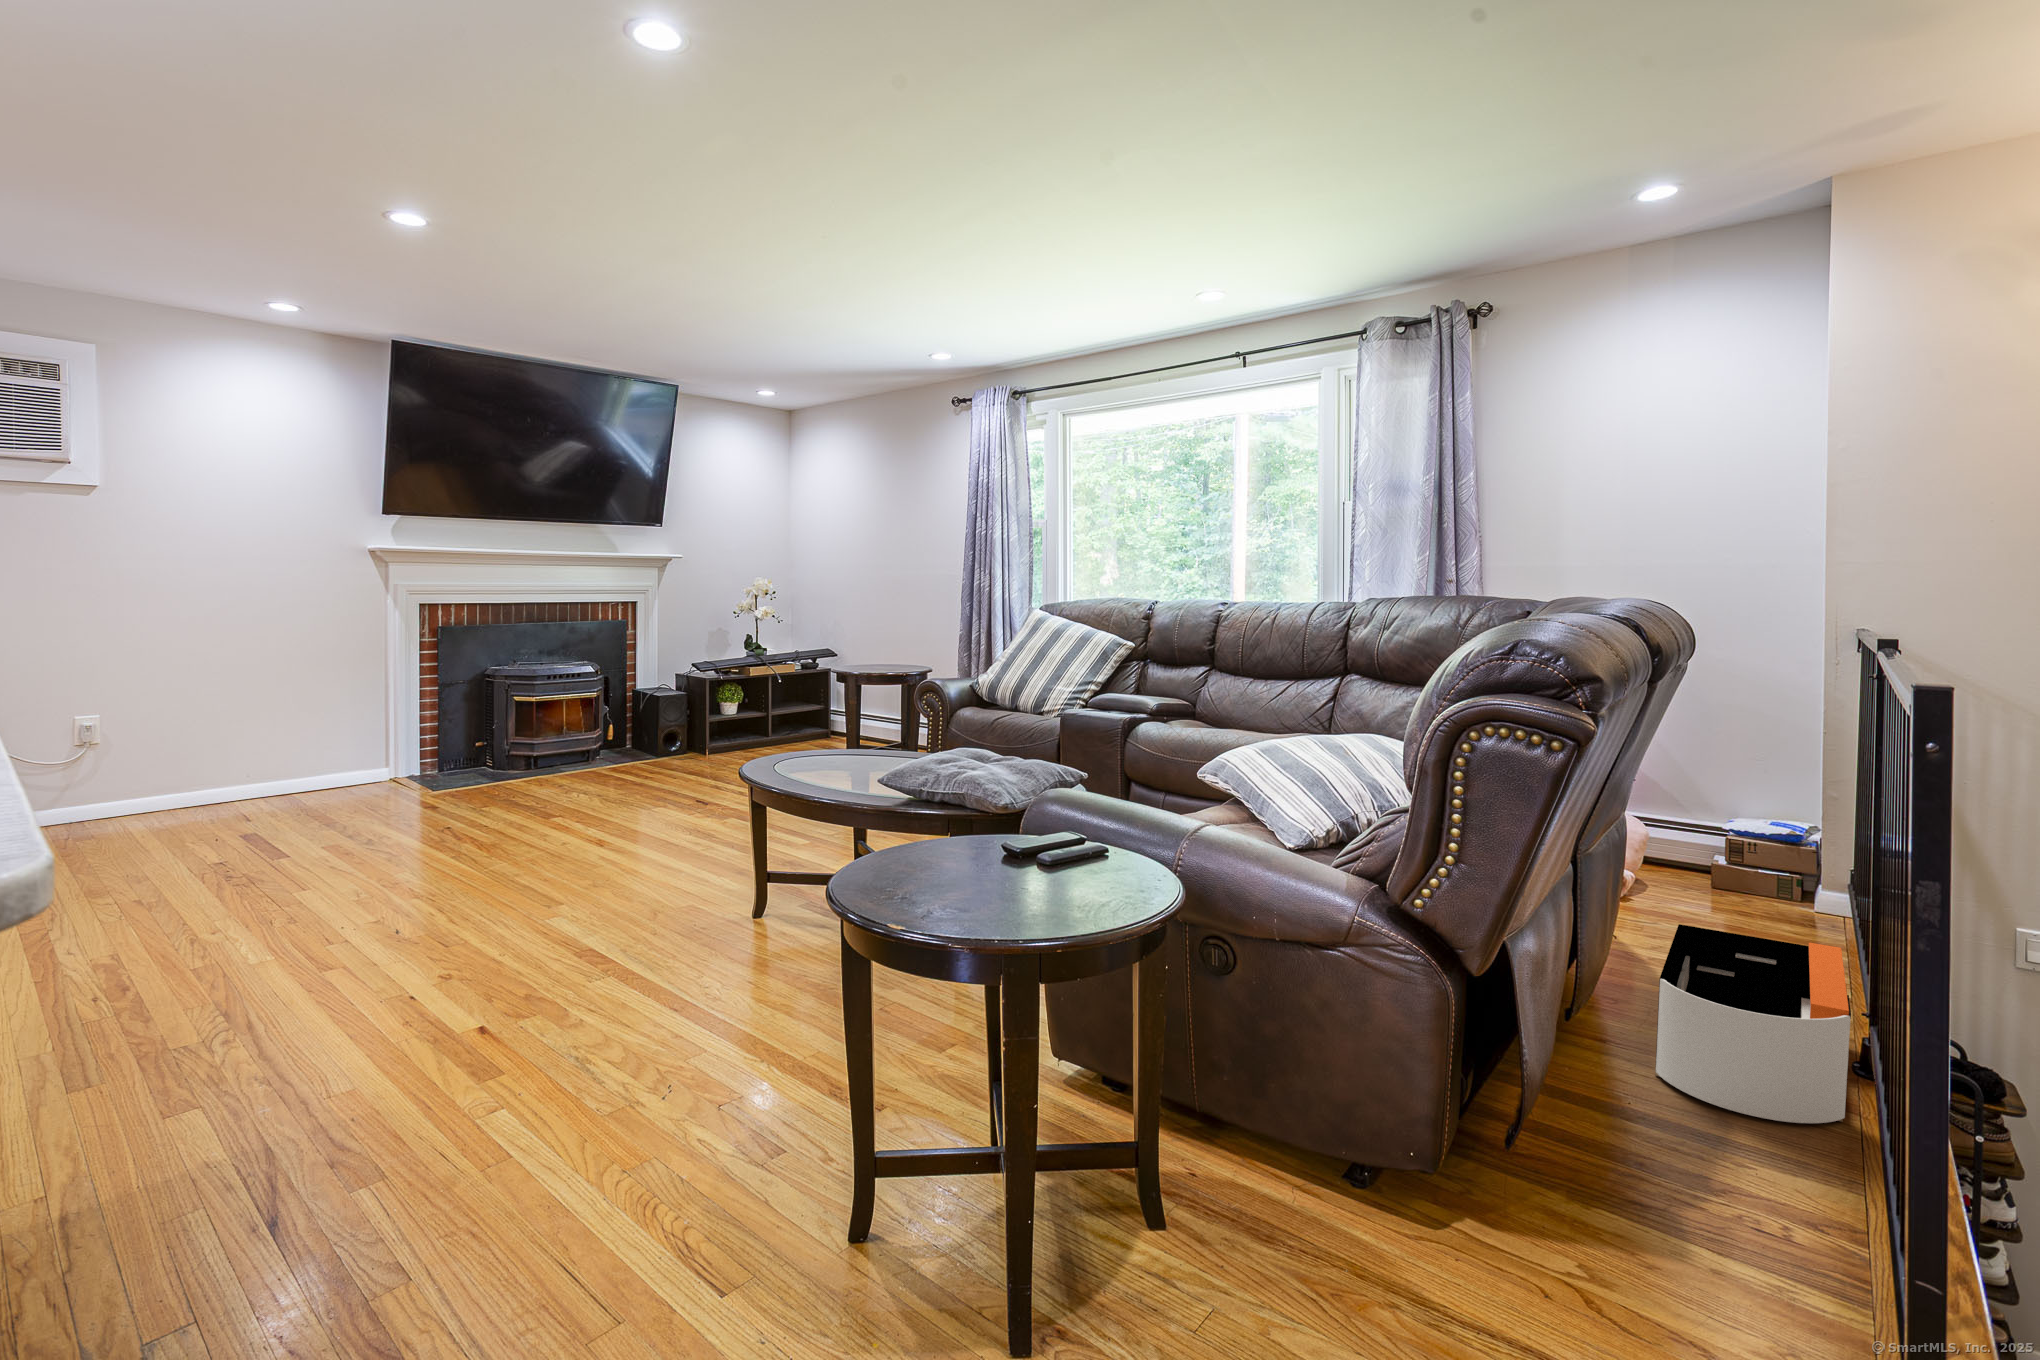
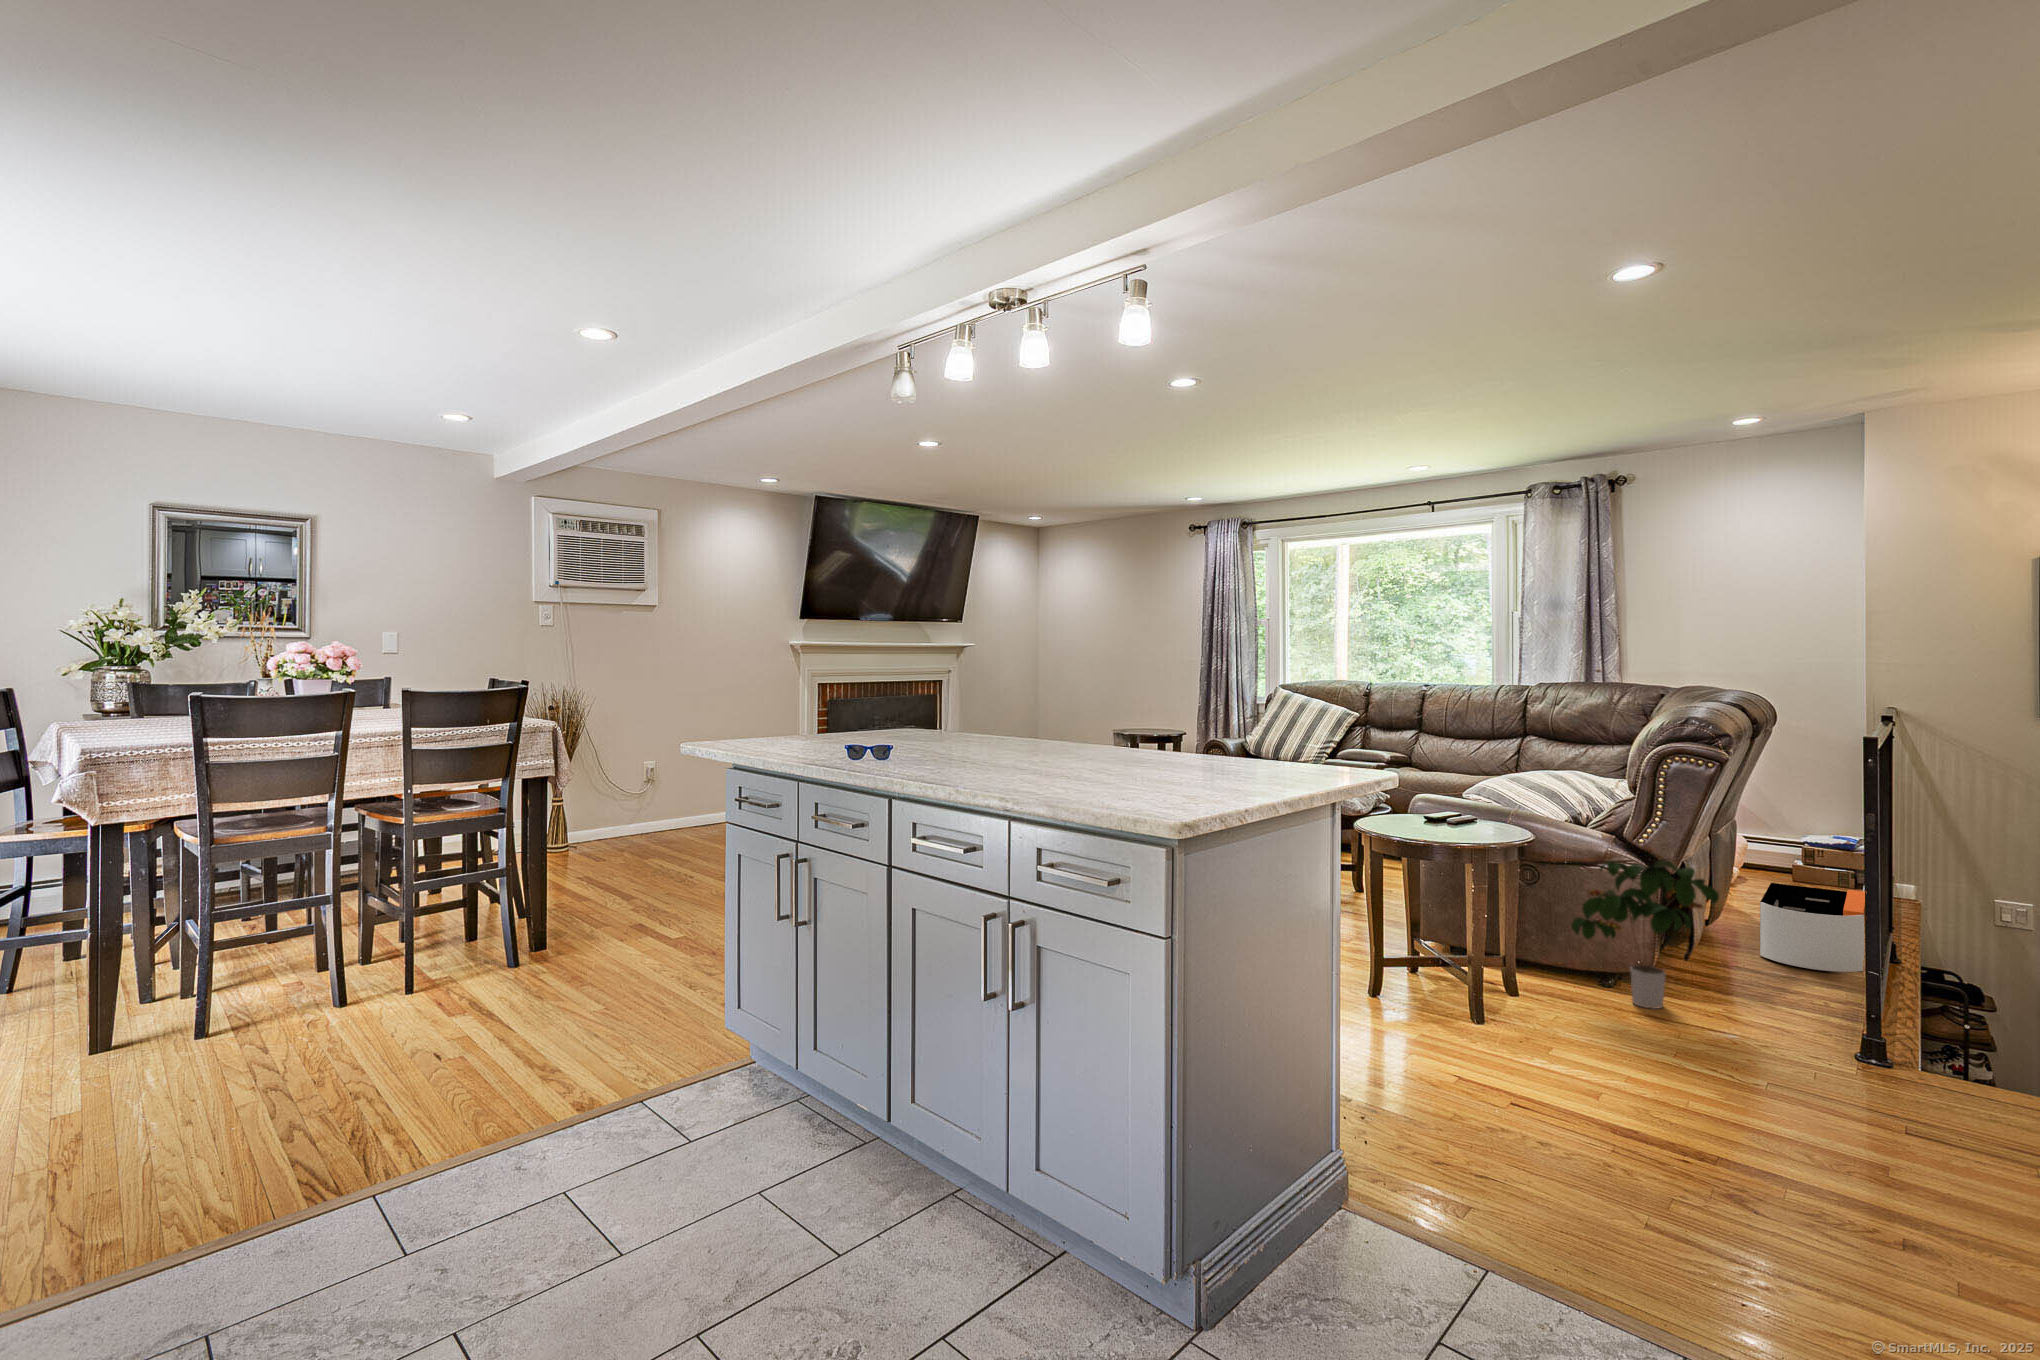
potted plant: none [1265,946,1573,1272] -> present [1571,860,1719,1009]

